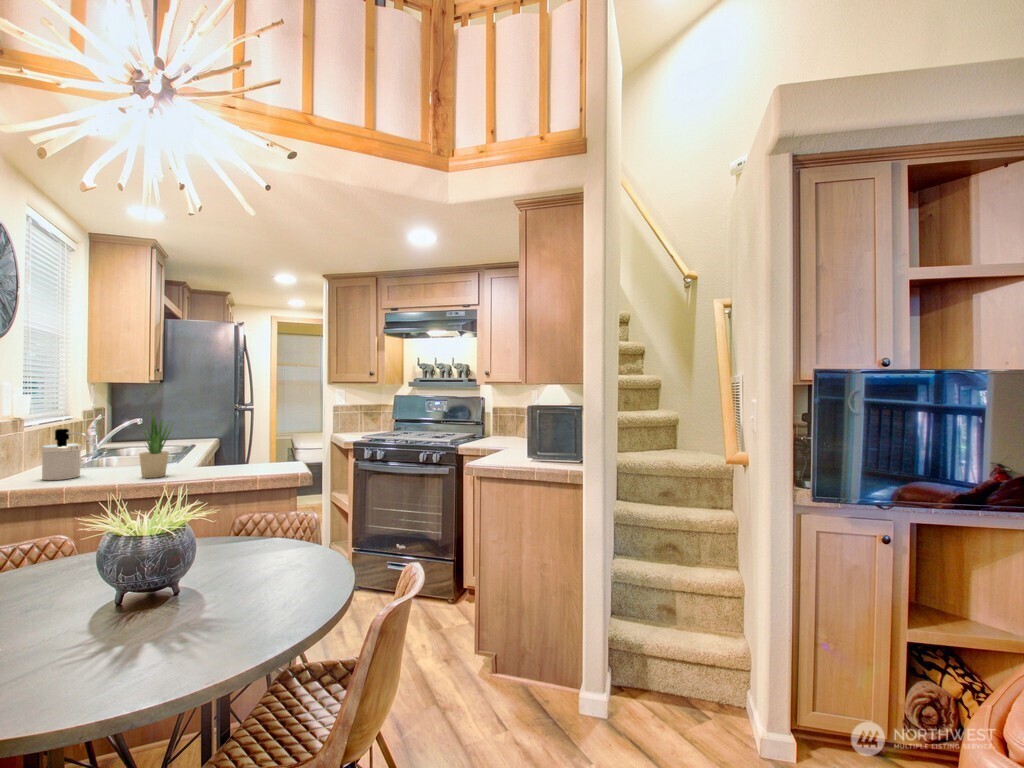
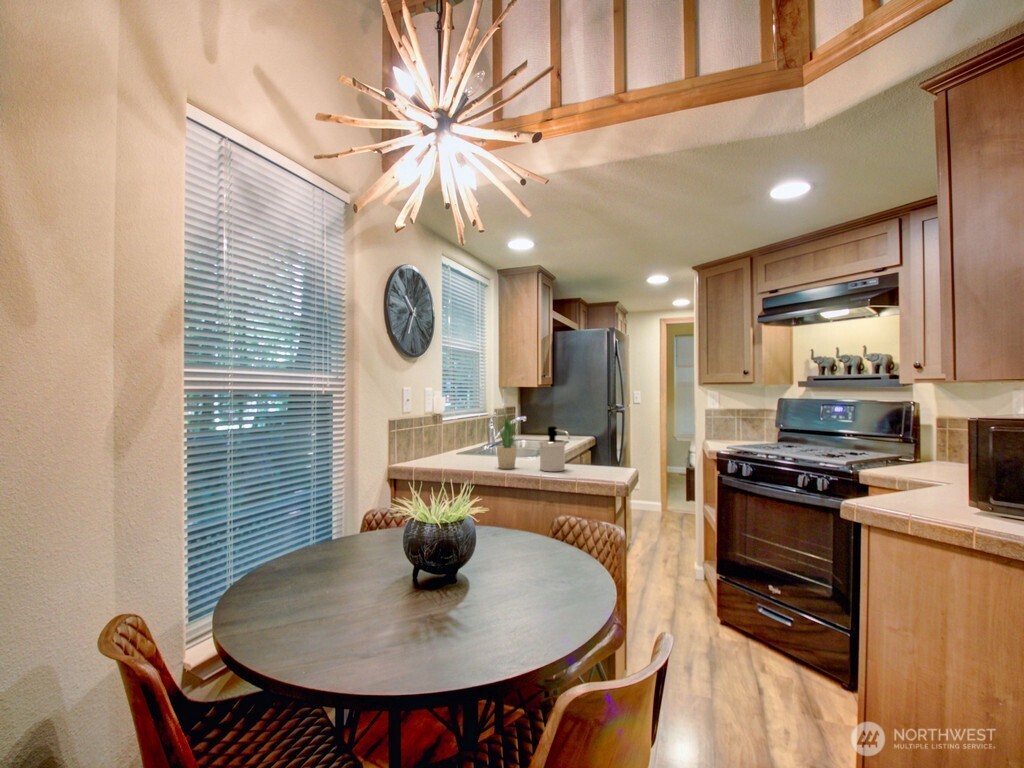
soap dispenser: present [41,429,89,480] -> present [539,426,570,472]

